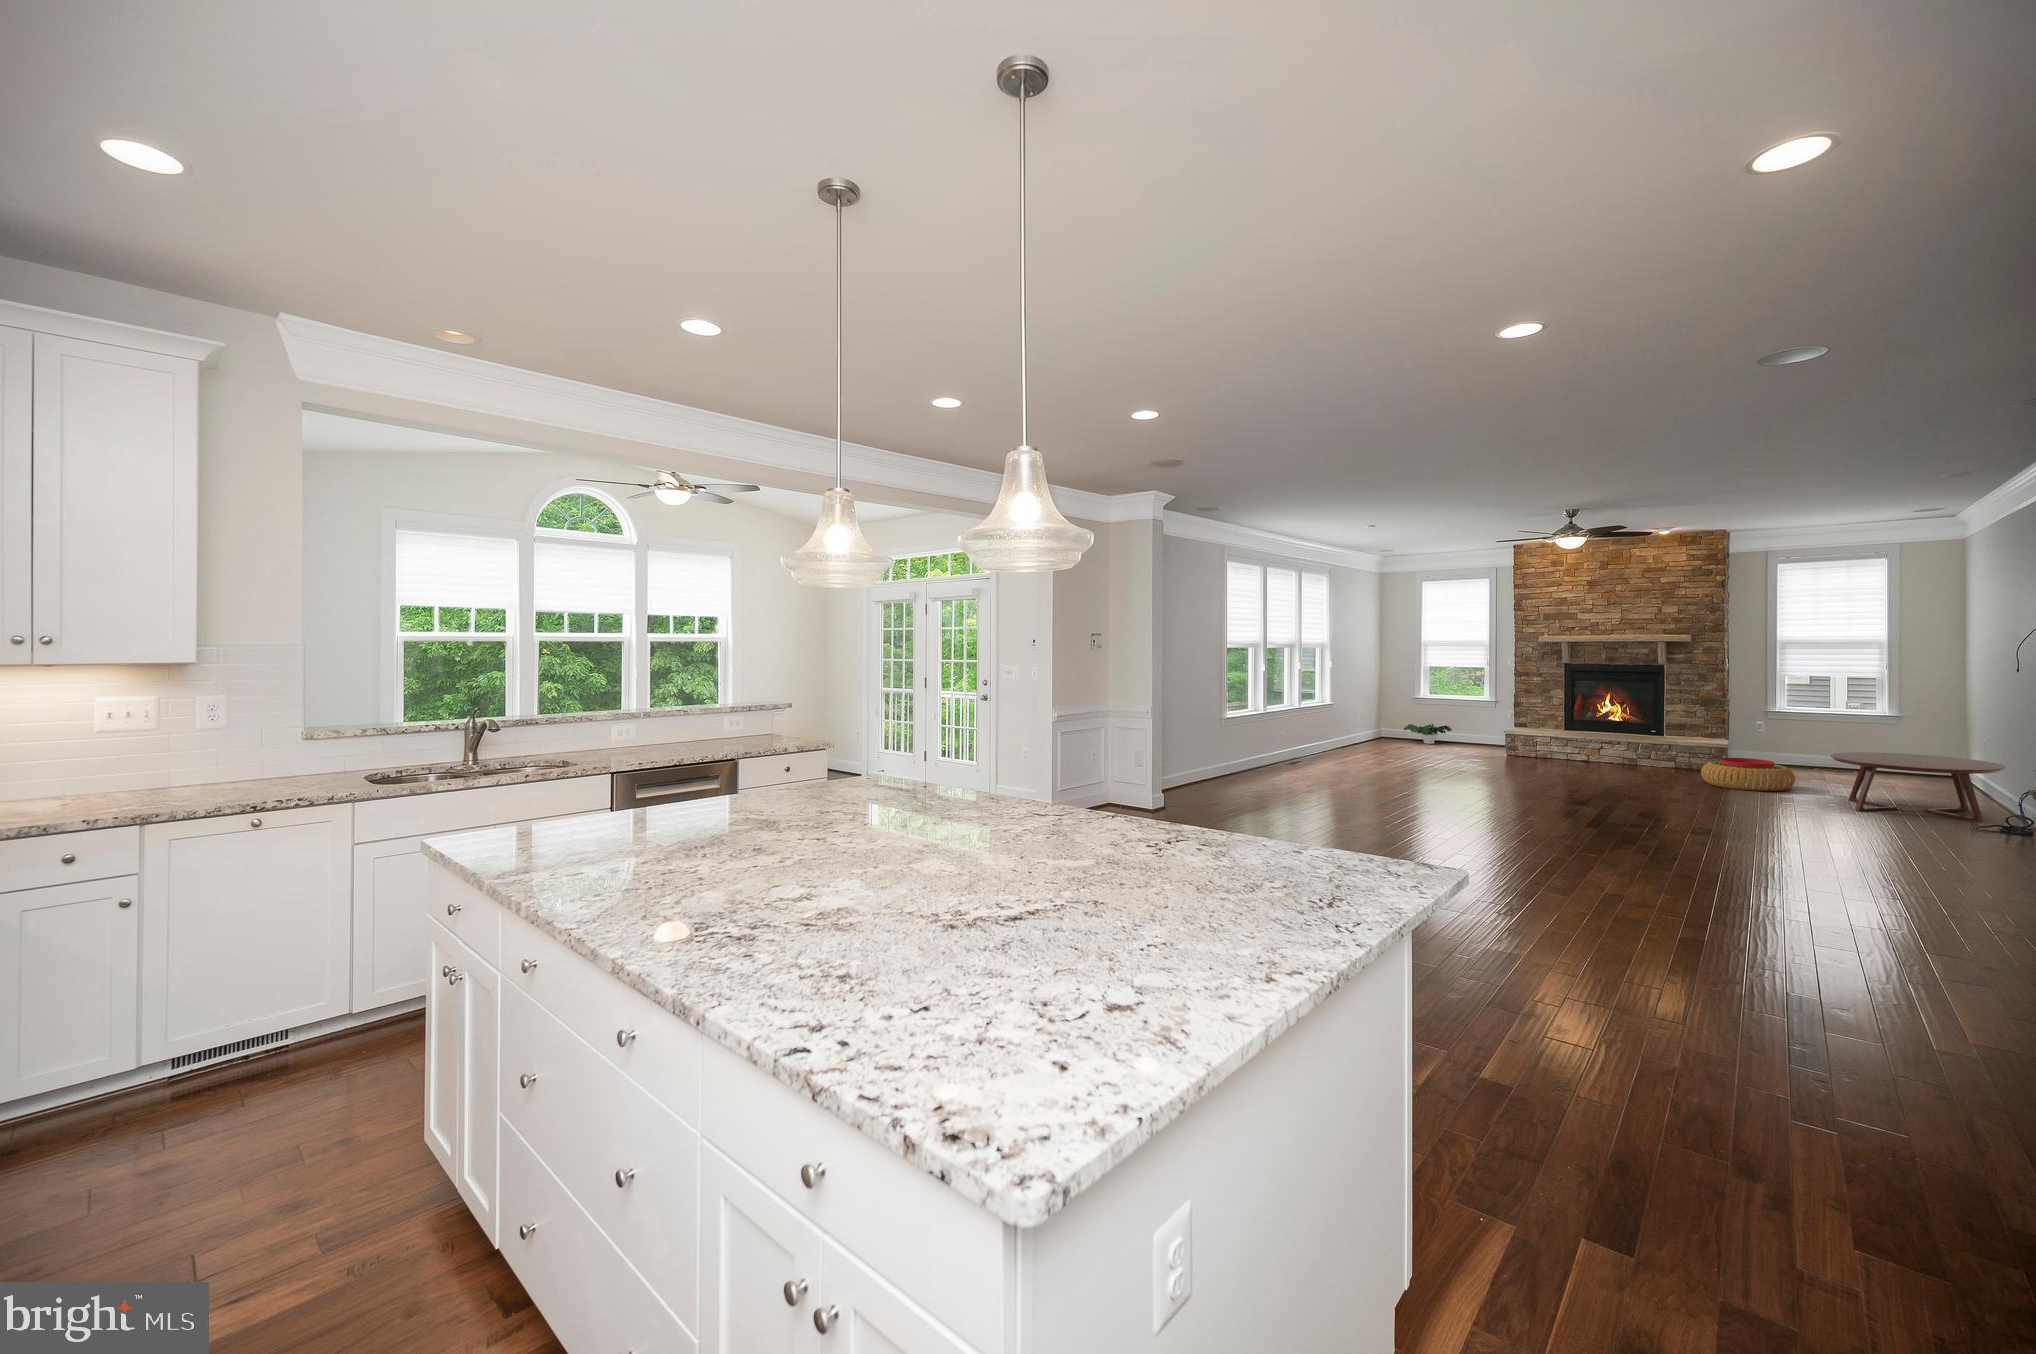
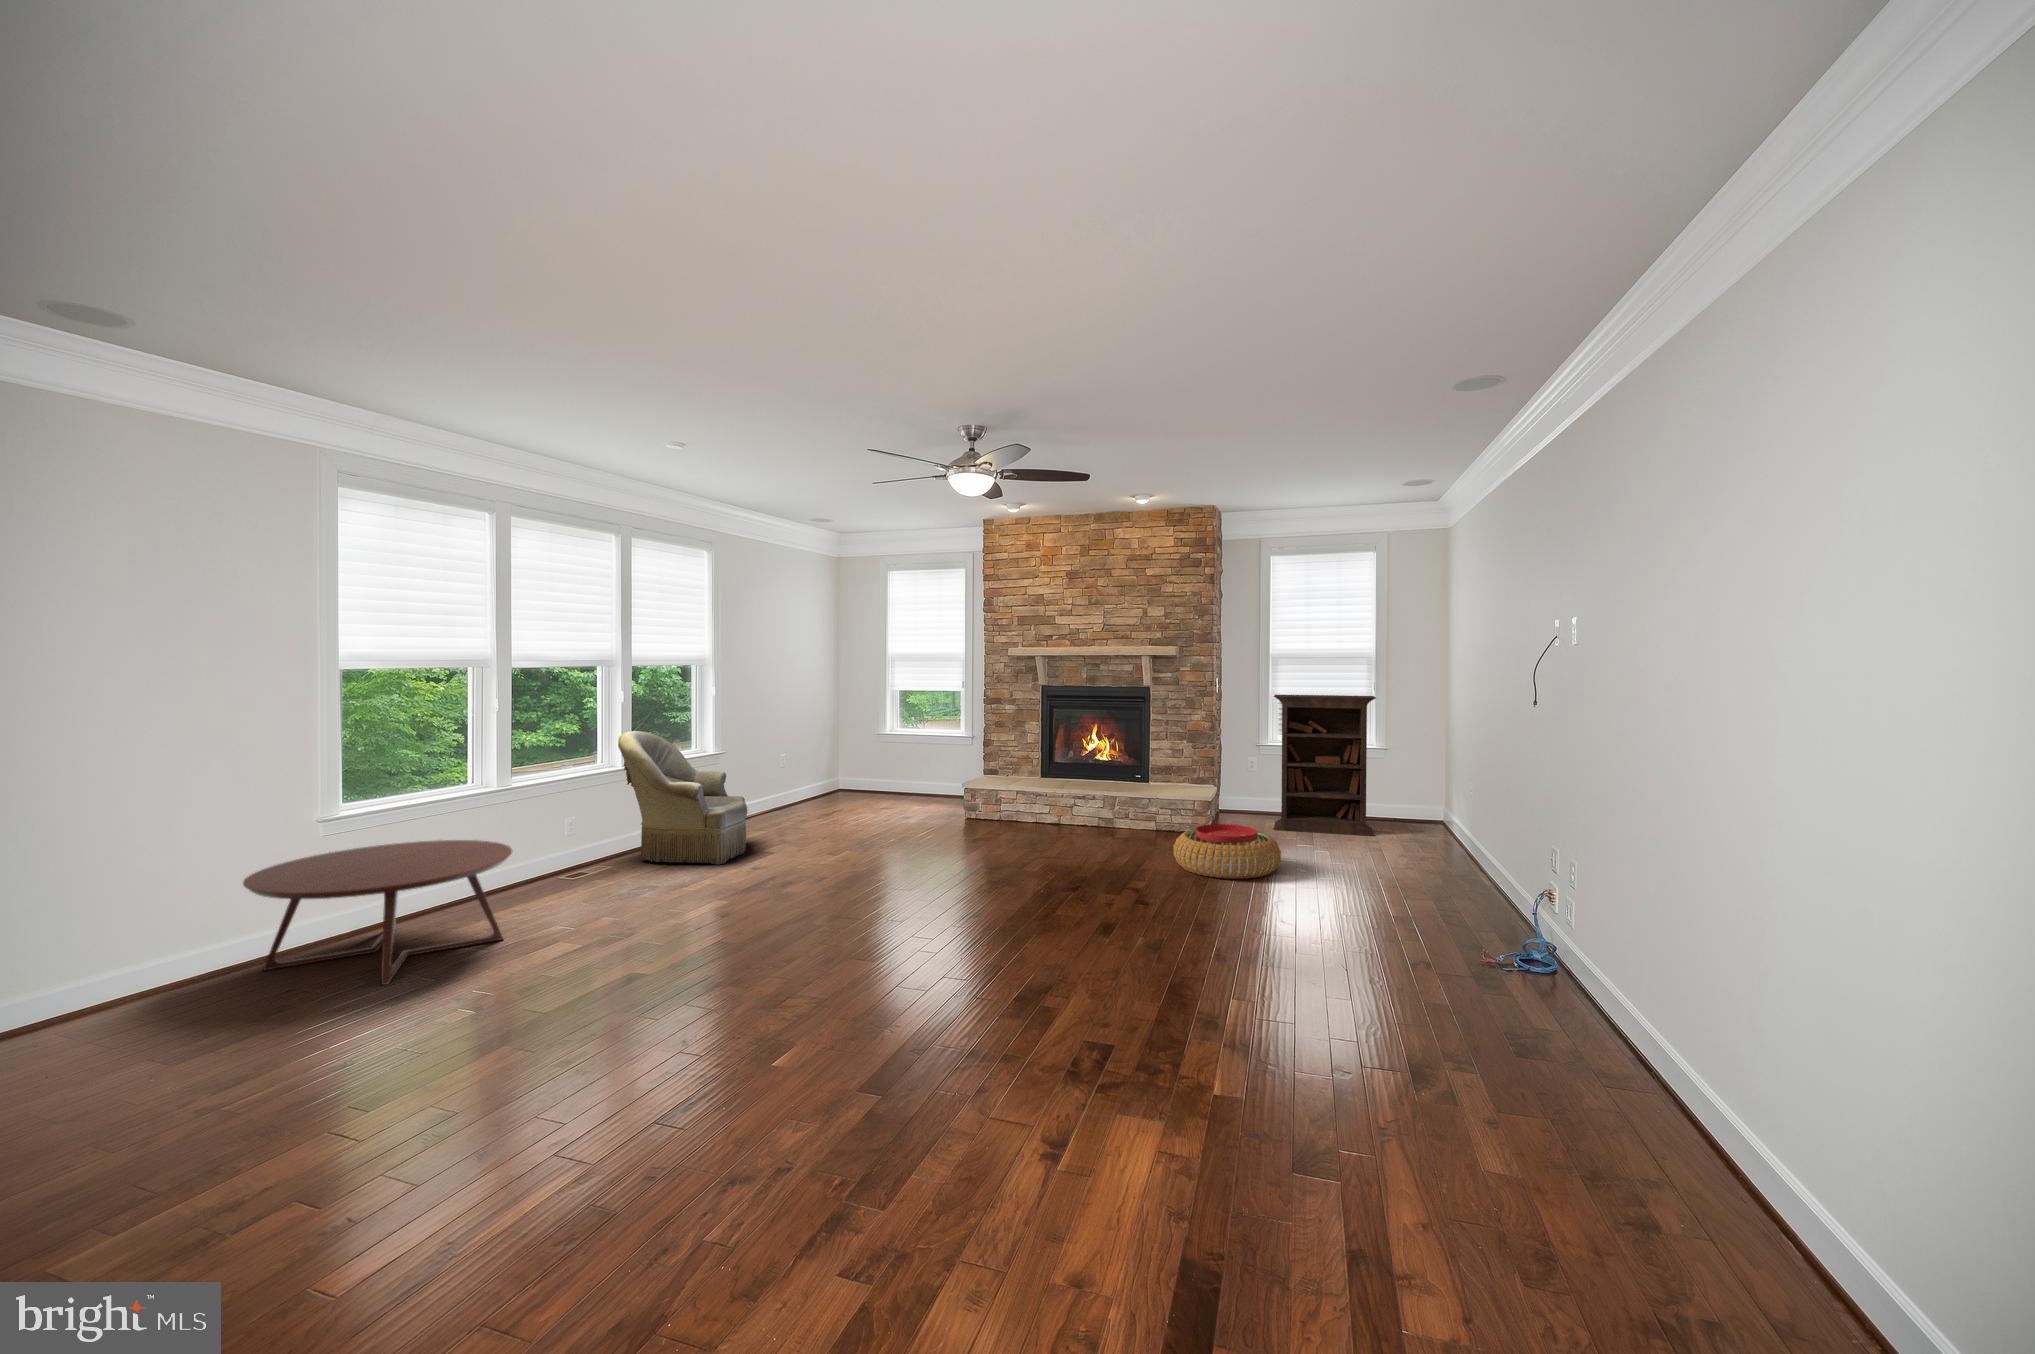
bookcase: none [1781,670,1886,778] -> present [1274,695,1376,836]
armchair: none [1304,690,1379,767] -> present [618,731,747,865]
potted plant: present [1404,724,1452,744] -> none [855,772,918,801]
coffee table: present [1830,752,2005,822] -> present [243,840,512,985]

